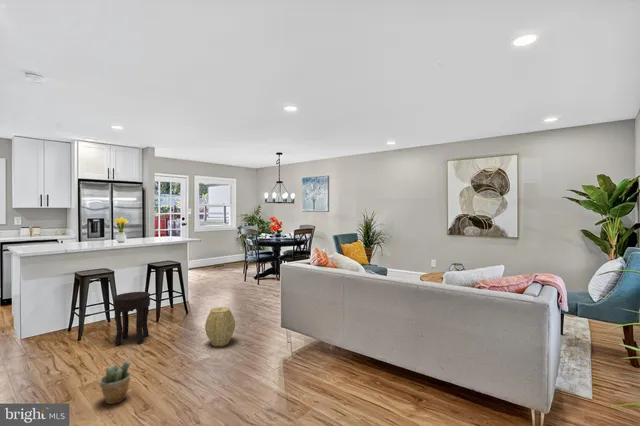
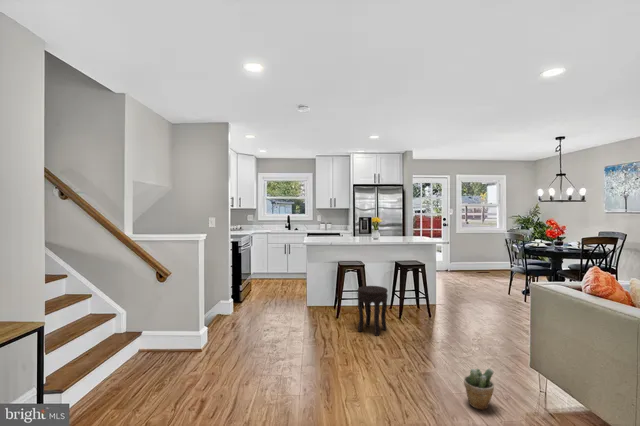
woven basket: present [205,307,235,346] -> none [434,319,469,364]
potted plant: present [100,361,131,404] -> present [464,369,494,410]

